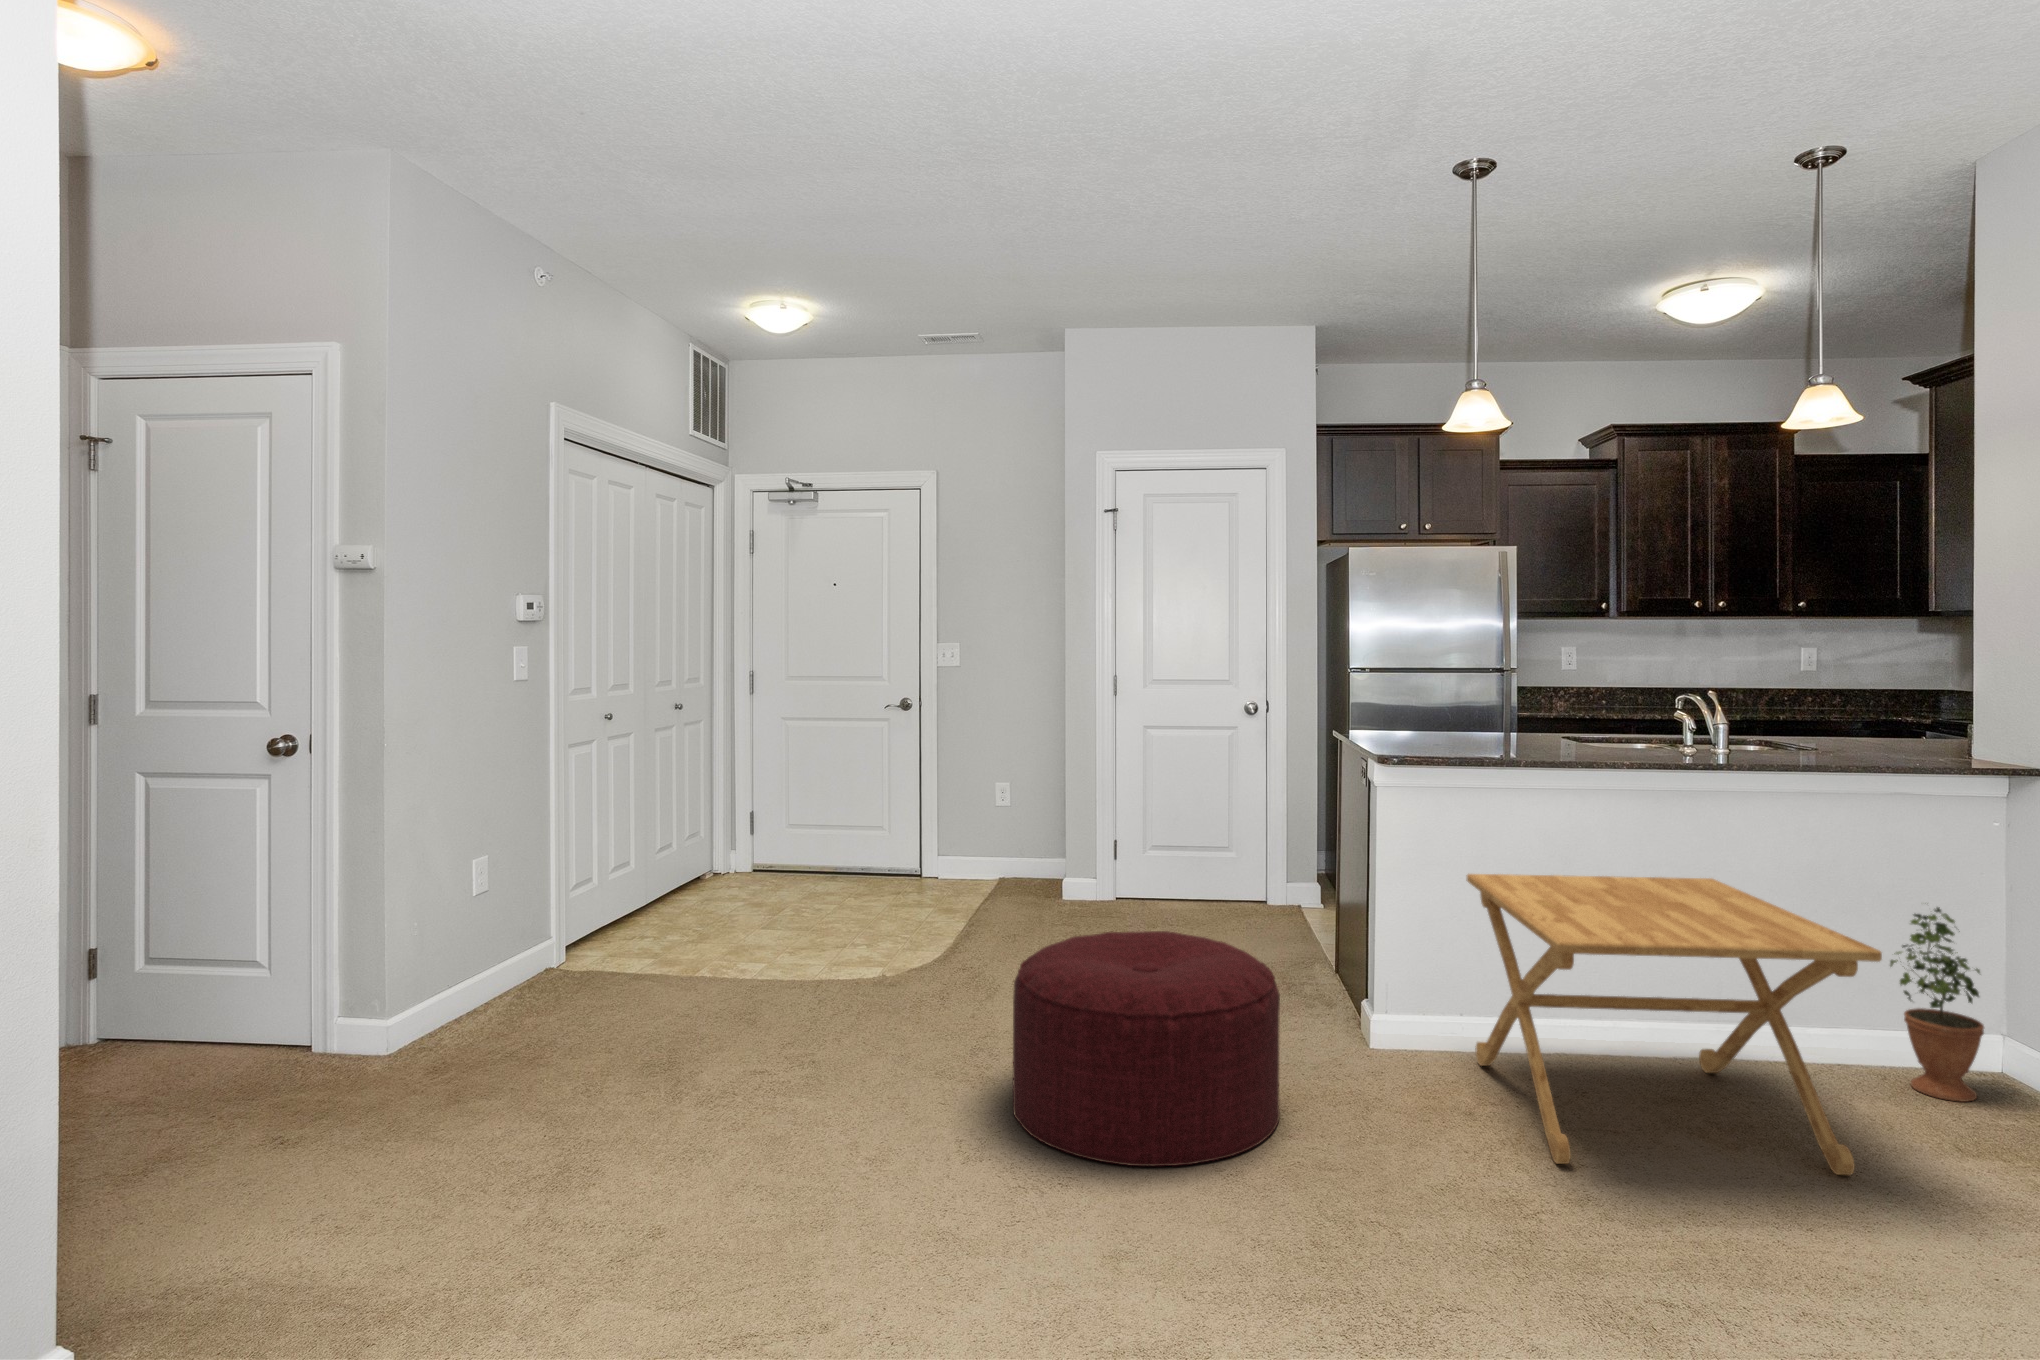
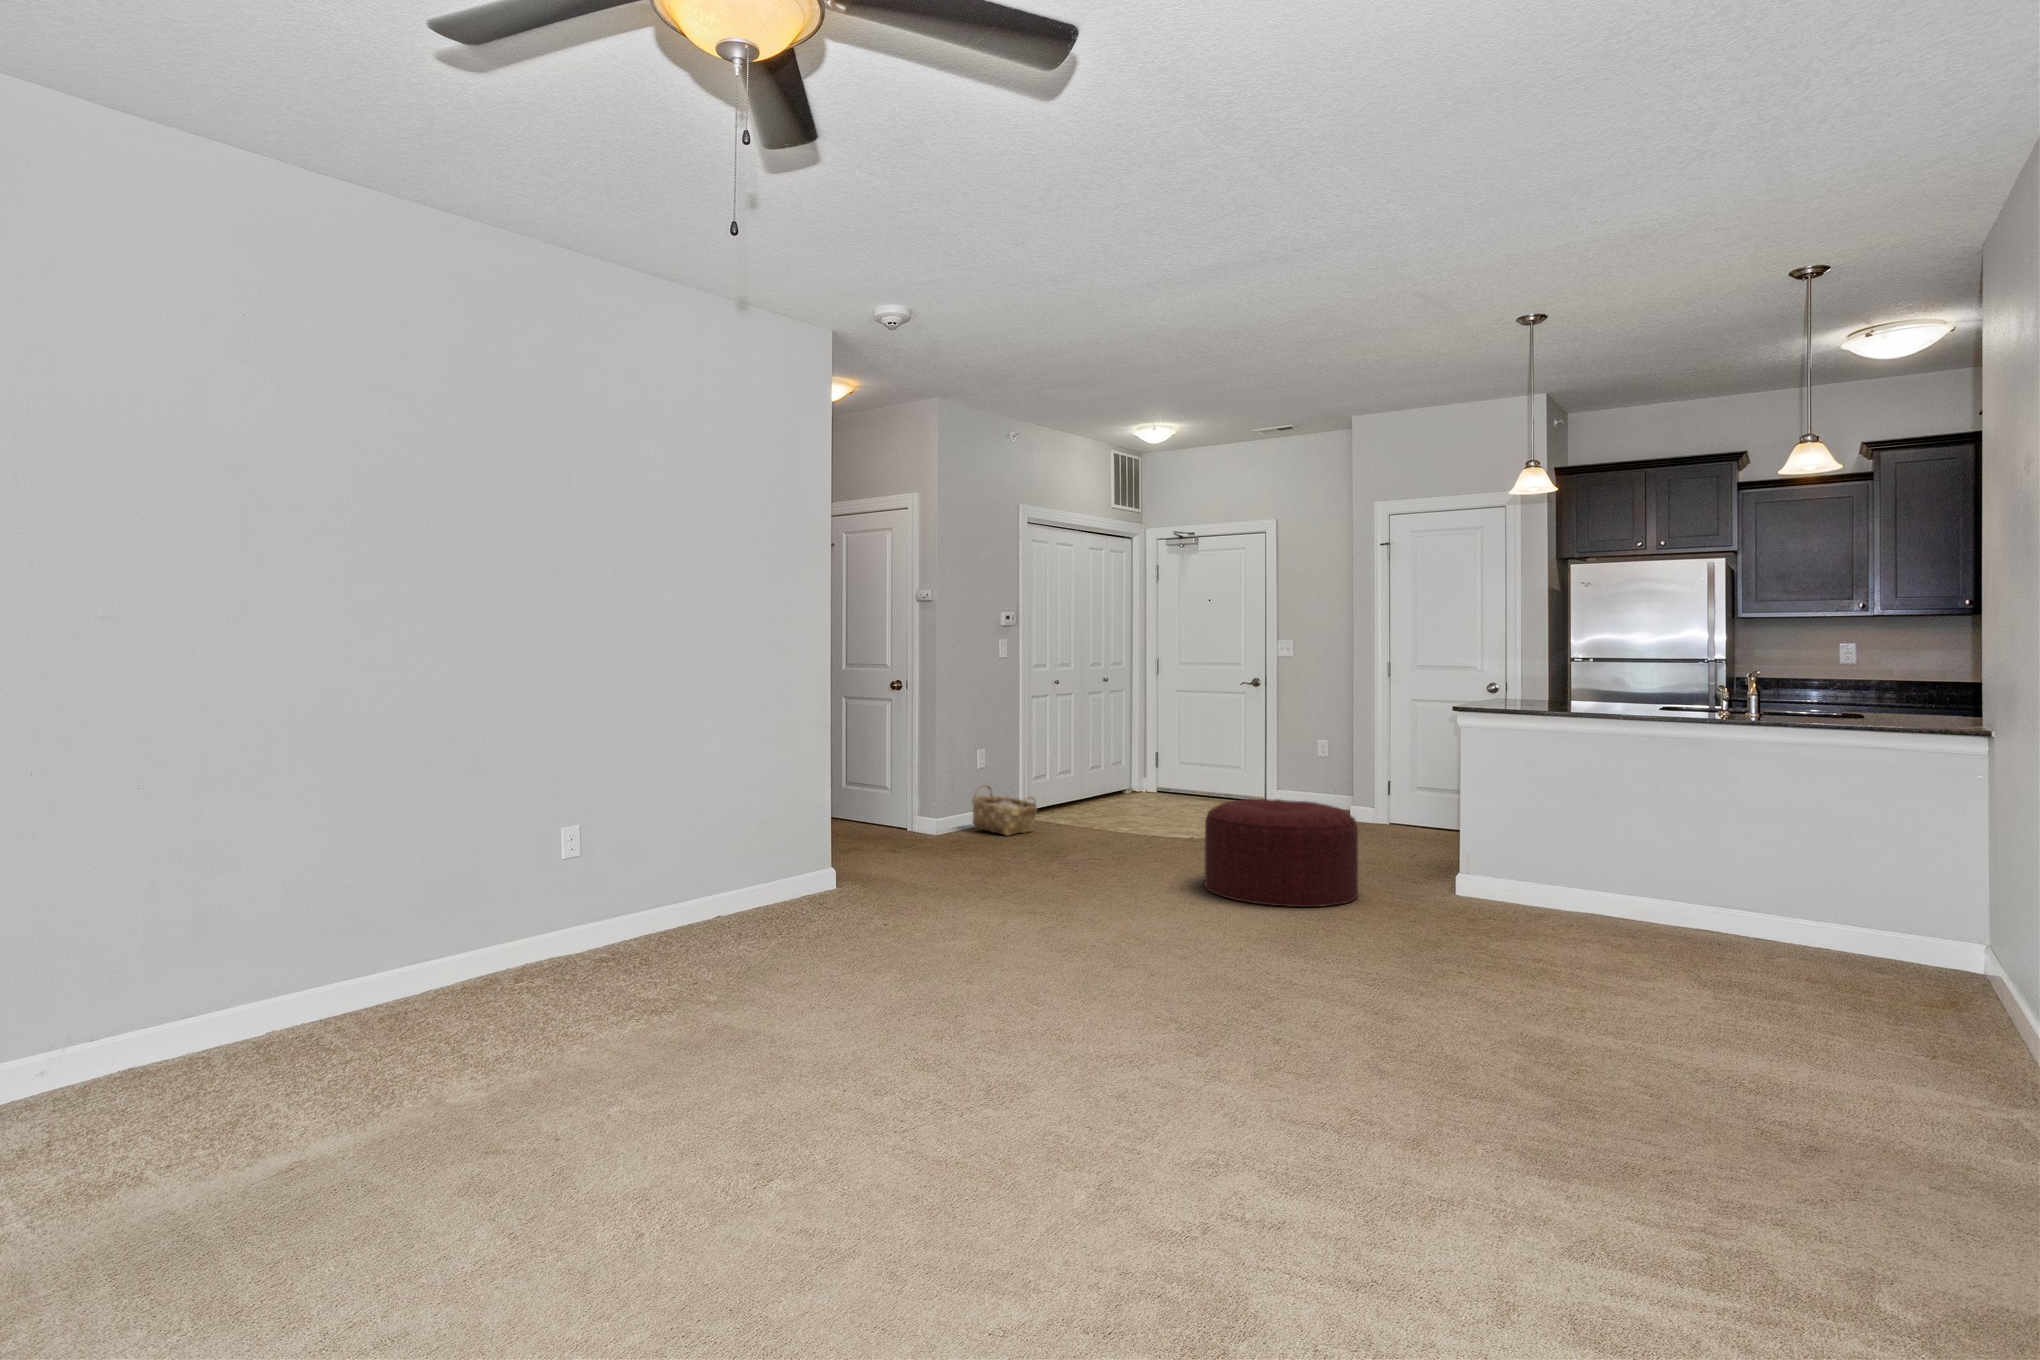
side table: present [1467,874,1882,1175] -> none [1479,783,1706,963]
potted plant: present [1890,907,1984,1101] -> none [1831,822,1907,963]
woven basket: none [466,928,605,1030] -> present [972,785,1037,836]

